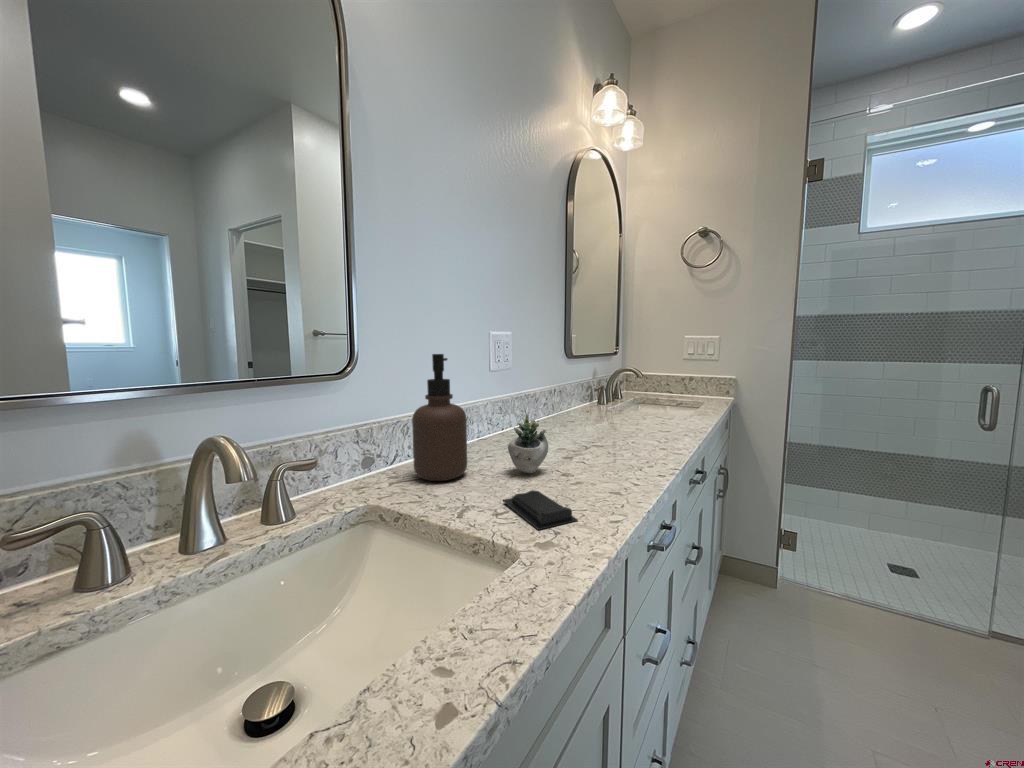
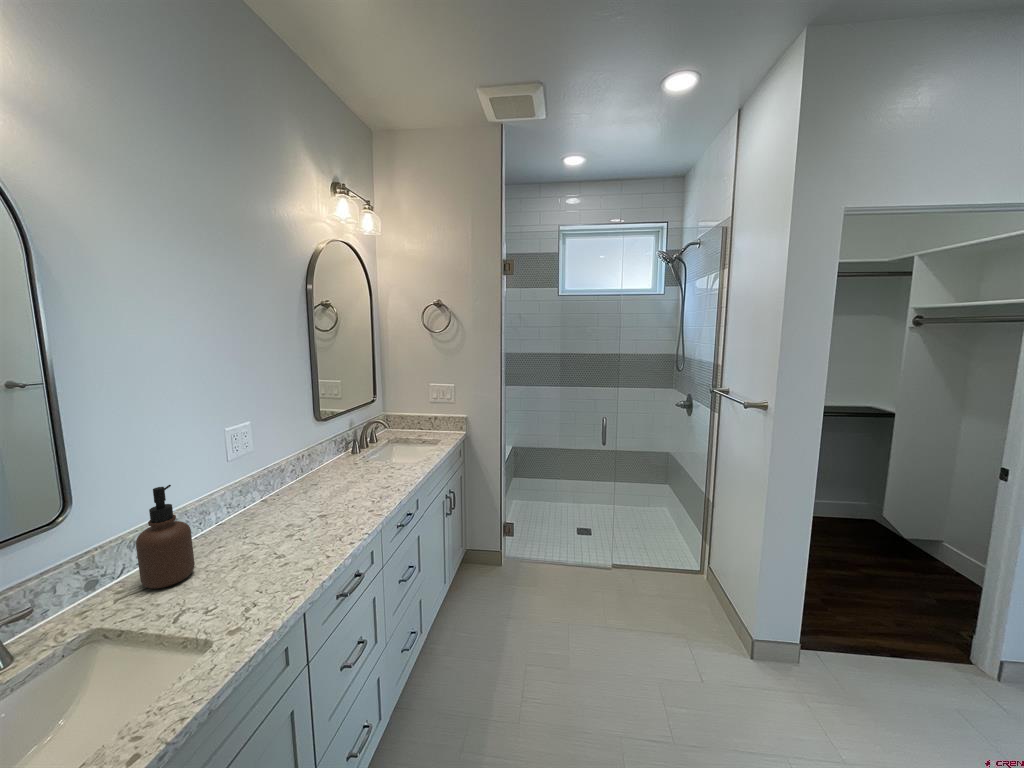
succulent plant: present [508,410,589,473] -> none [231,510,295,562]
soap bar: present [503,491,578,530] -> none [216,584,267,620]

